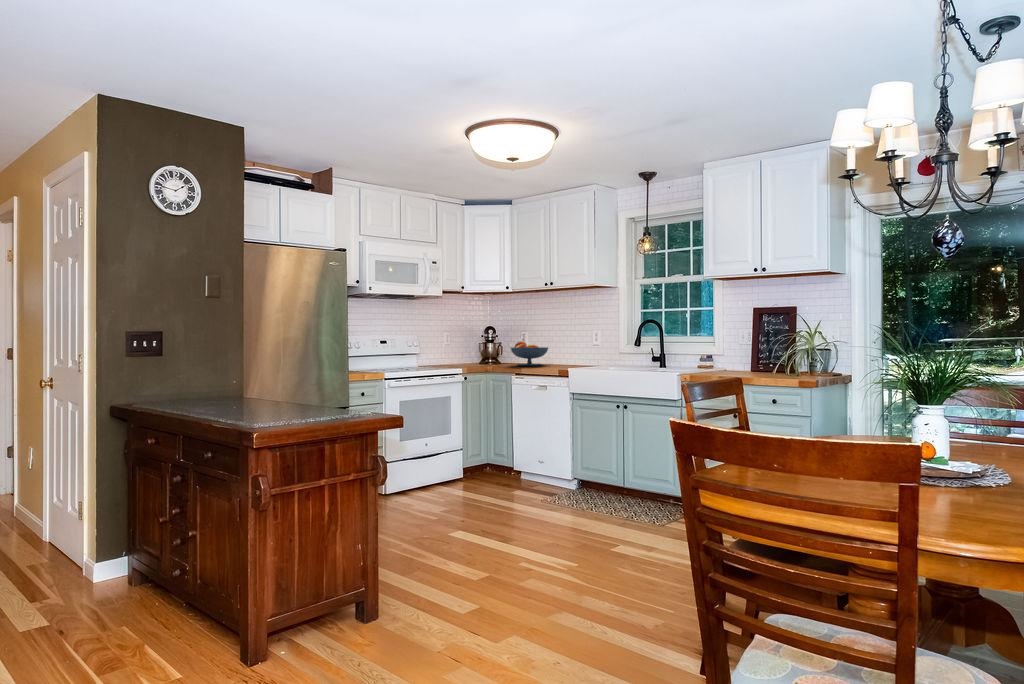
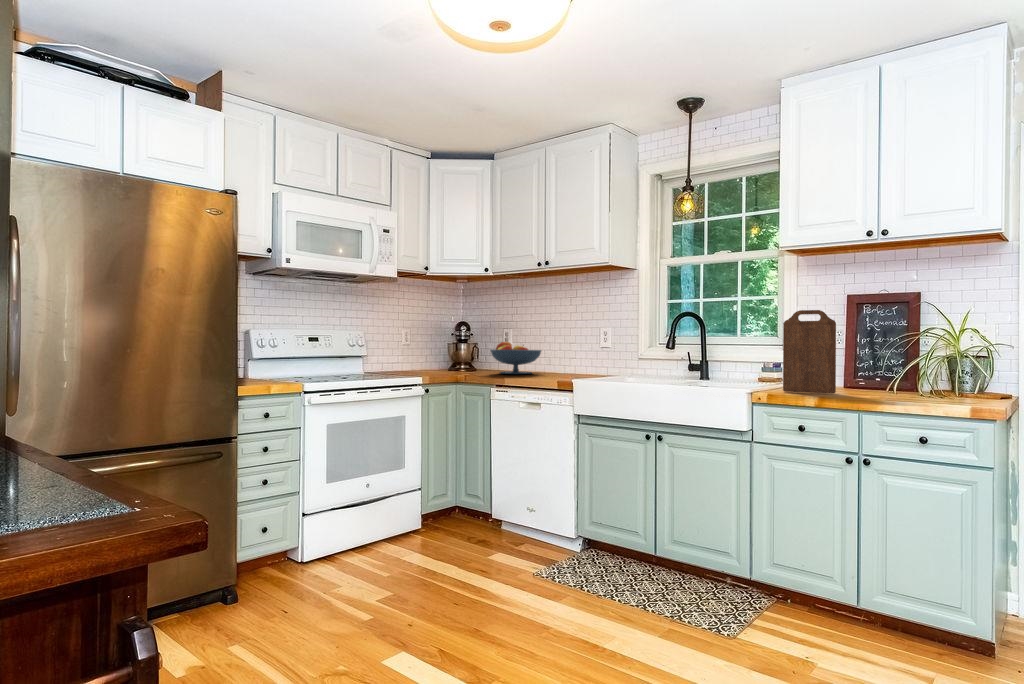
cutting board: none [703,320,736,375] -> present [783,310,836,393]

